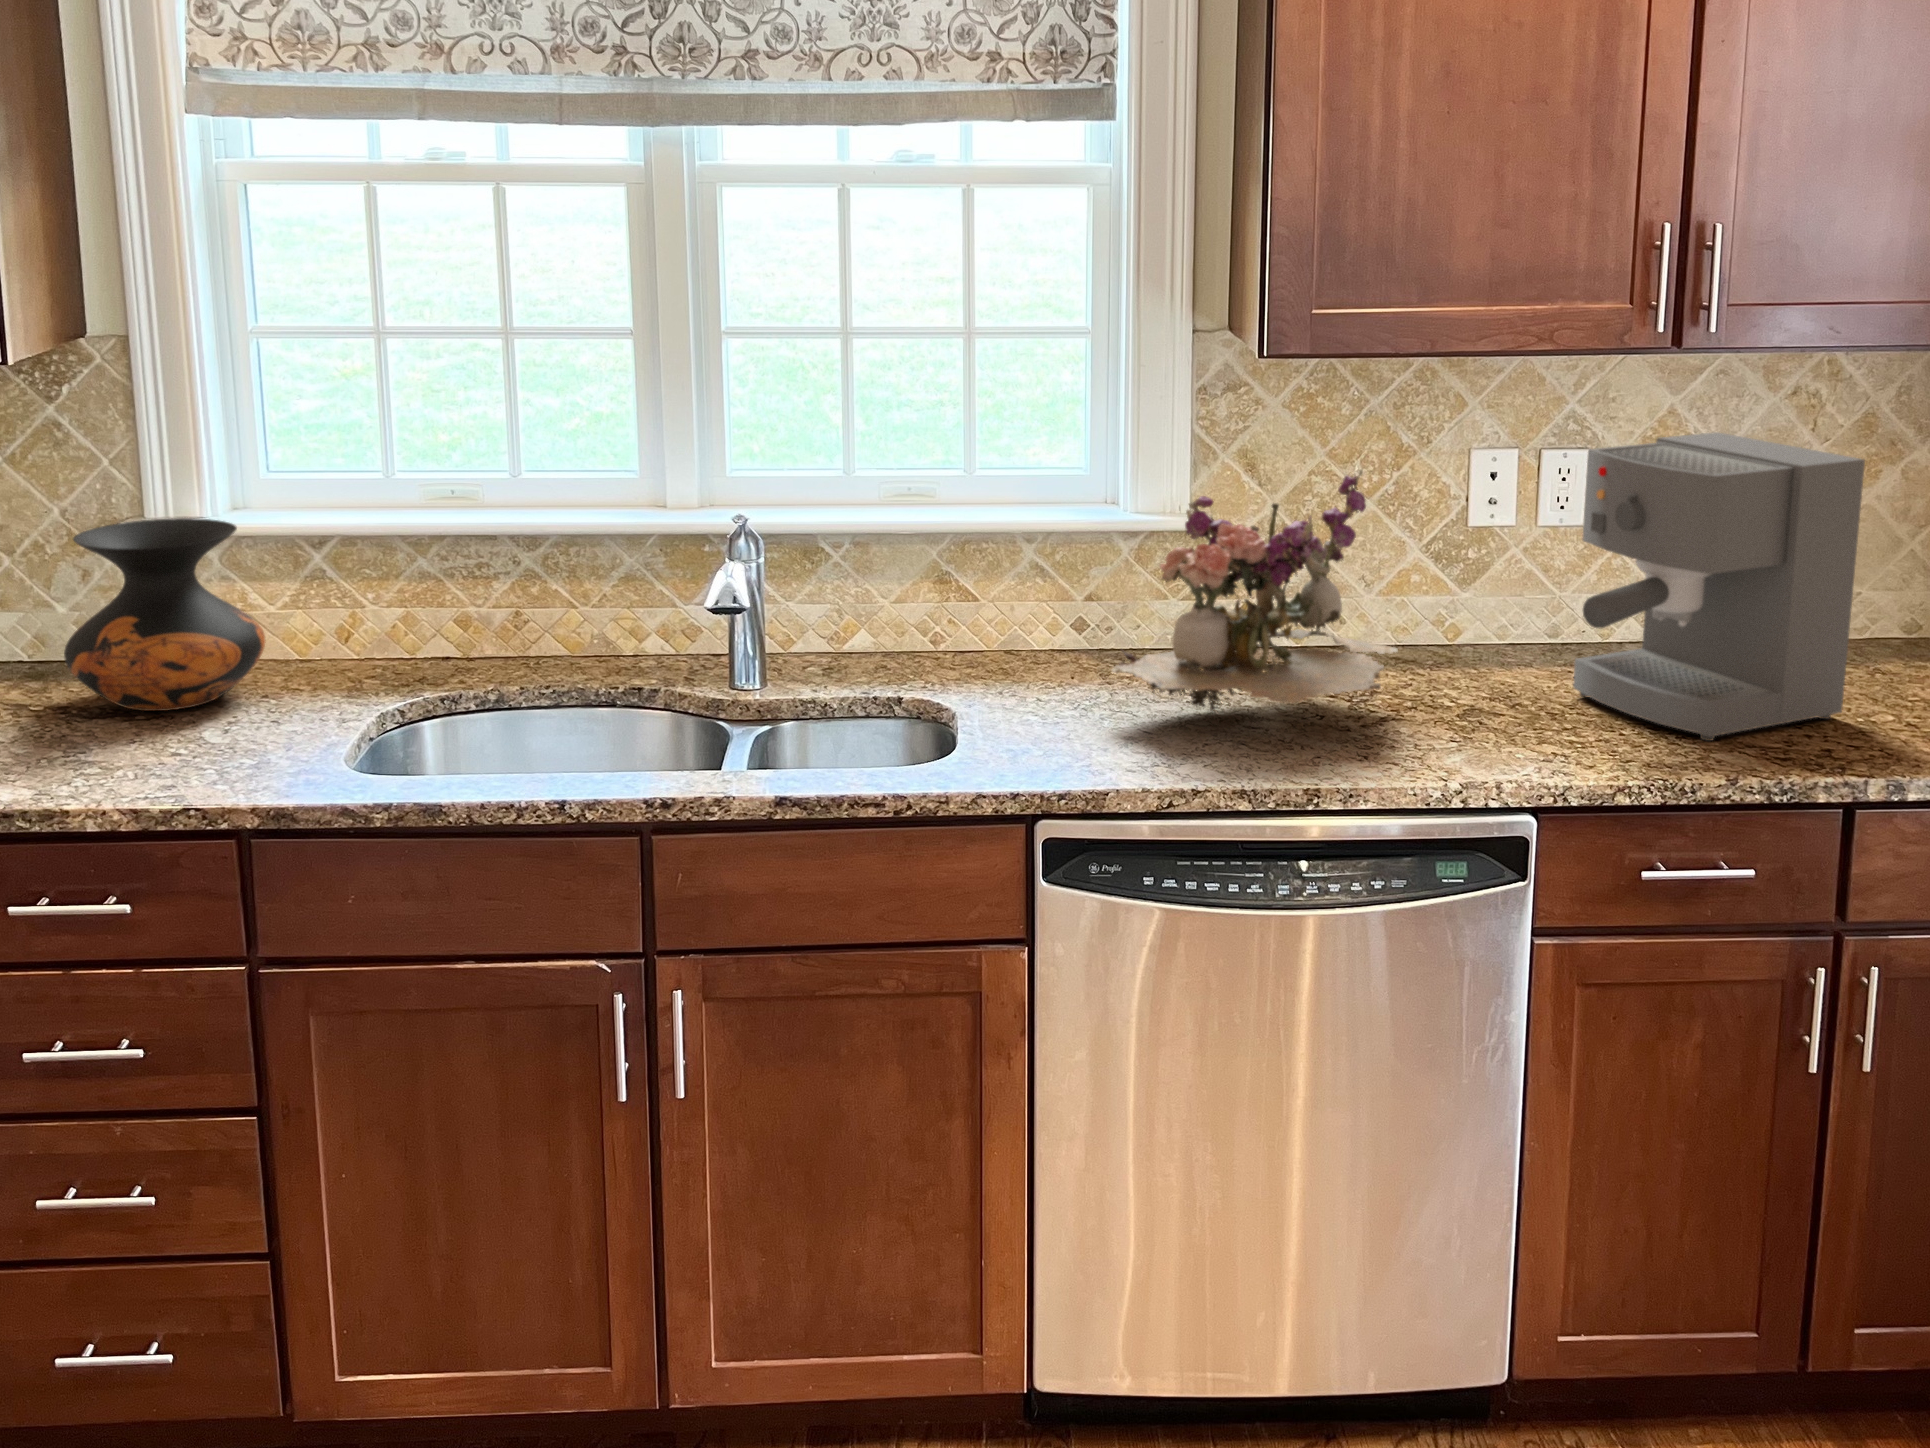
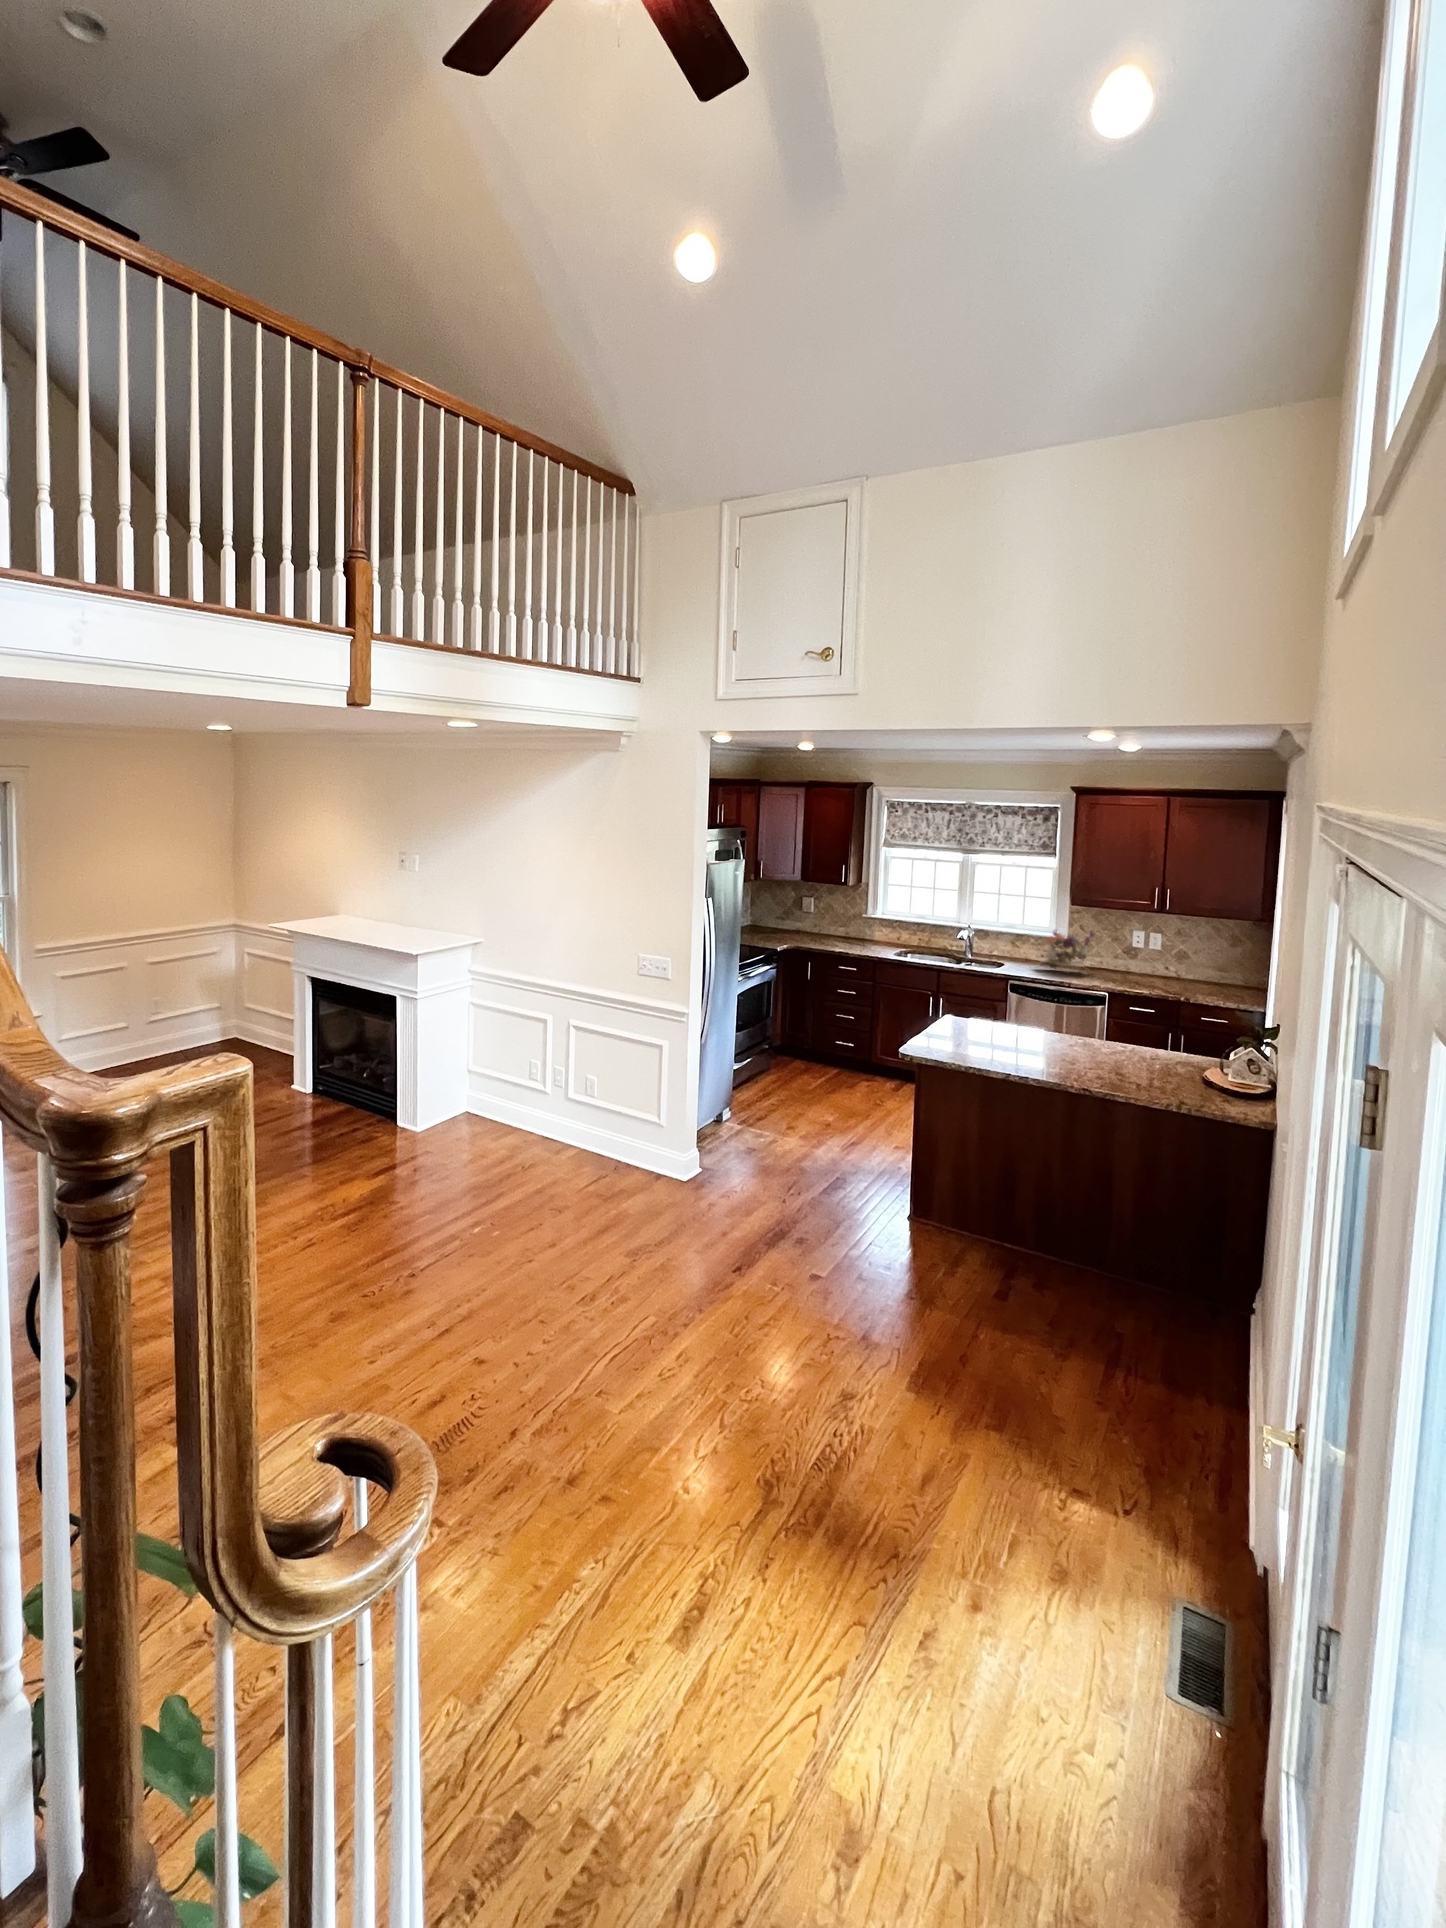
coffee maker: present [1573,432,1865,741] -> none [1127,930,1198,989]
vase: present [64,518,266,711] -> none [852,913,884,944]

